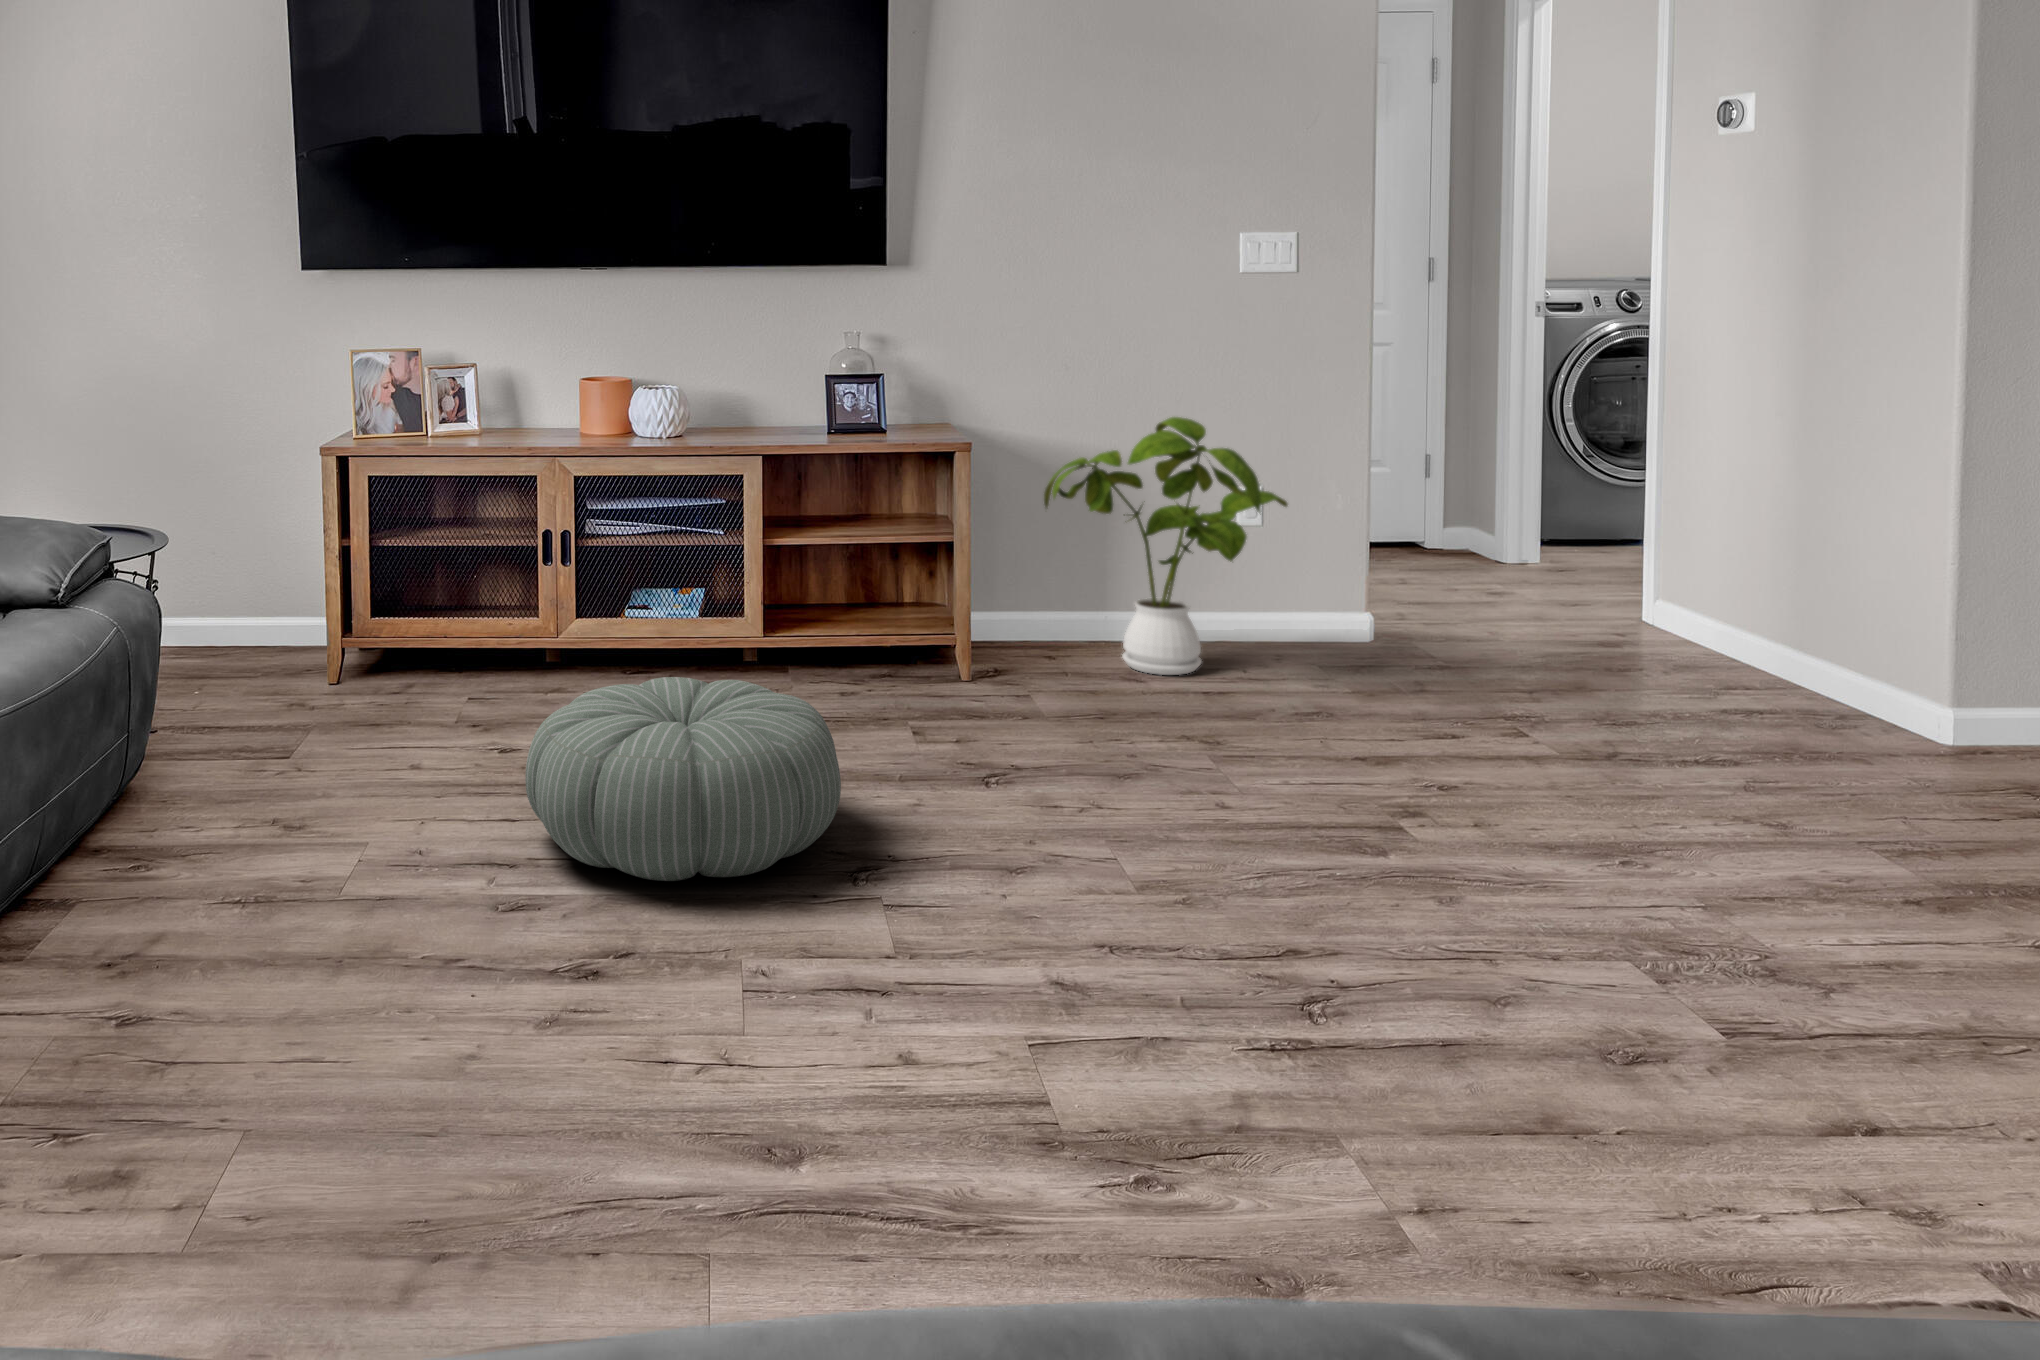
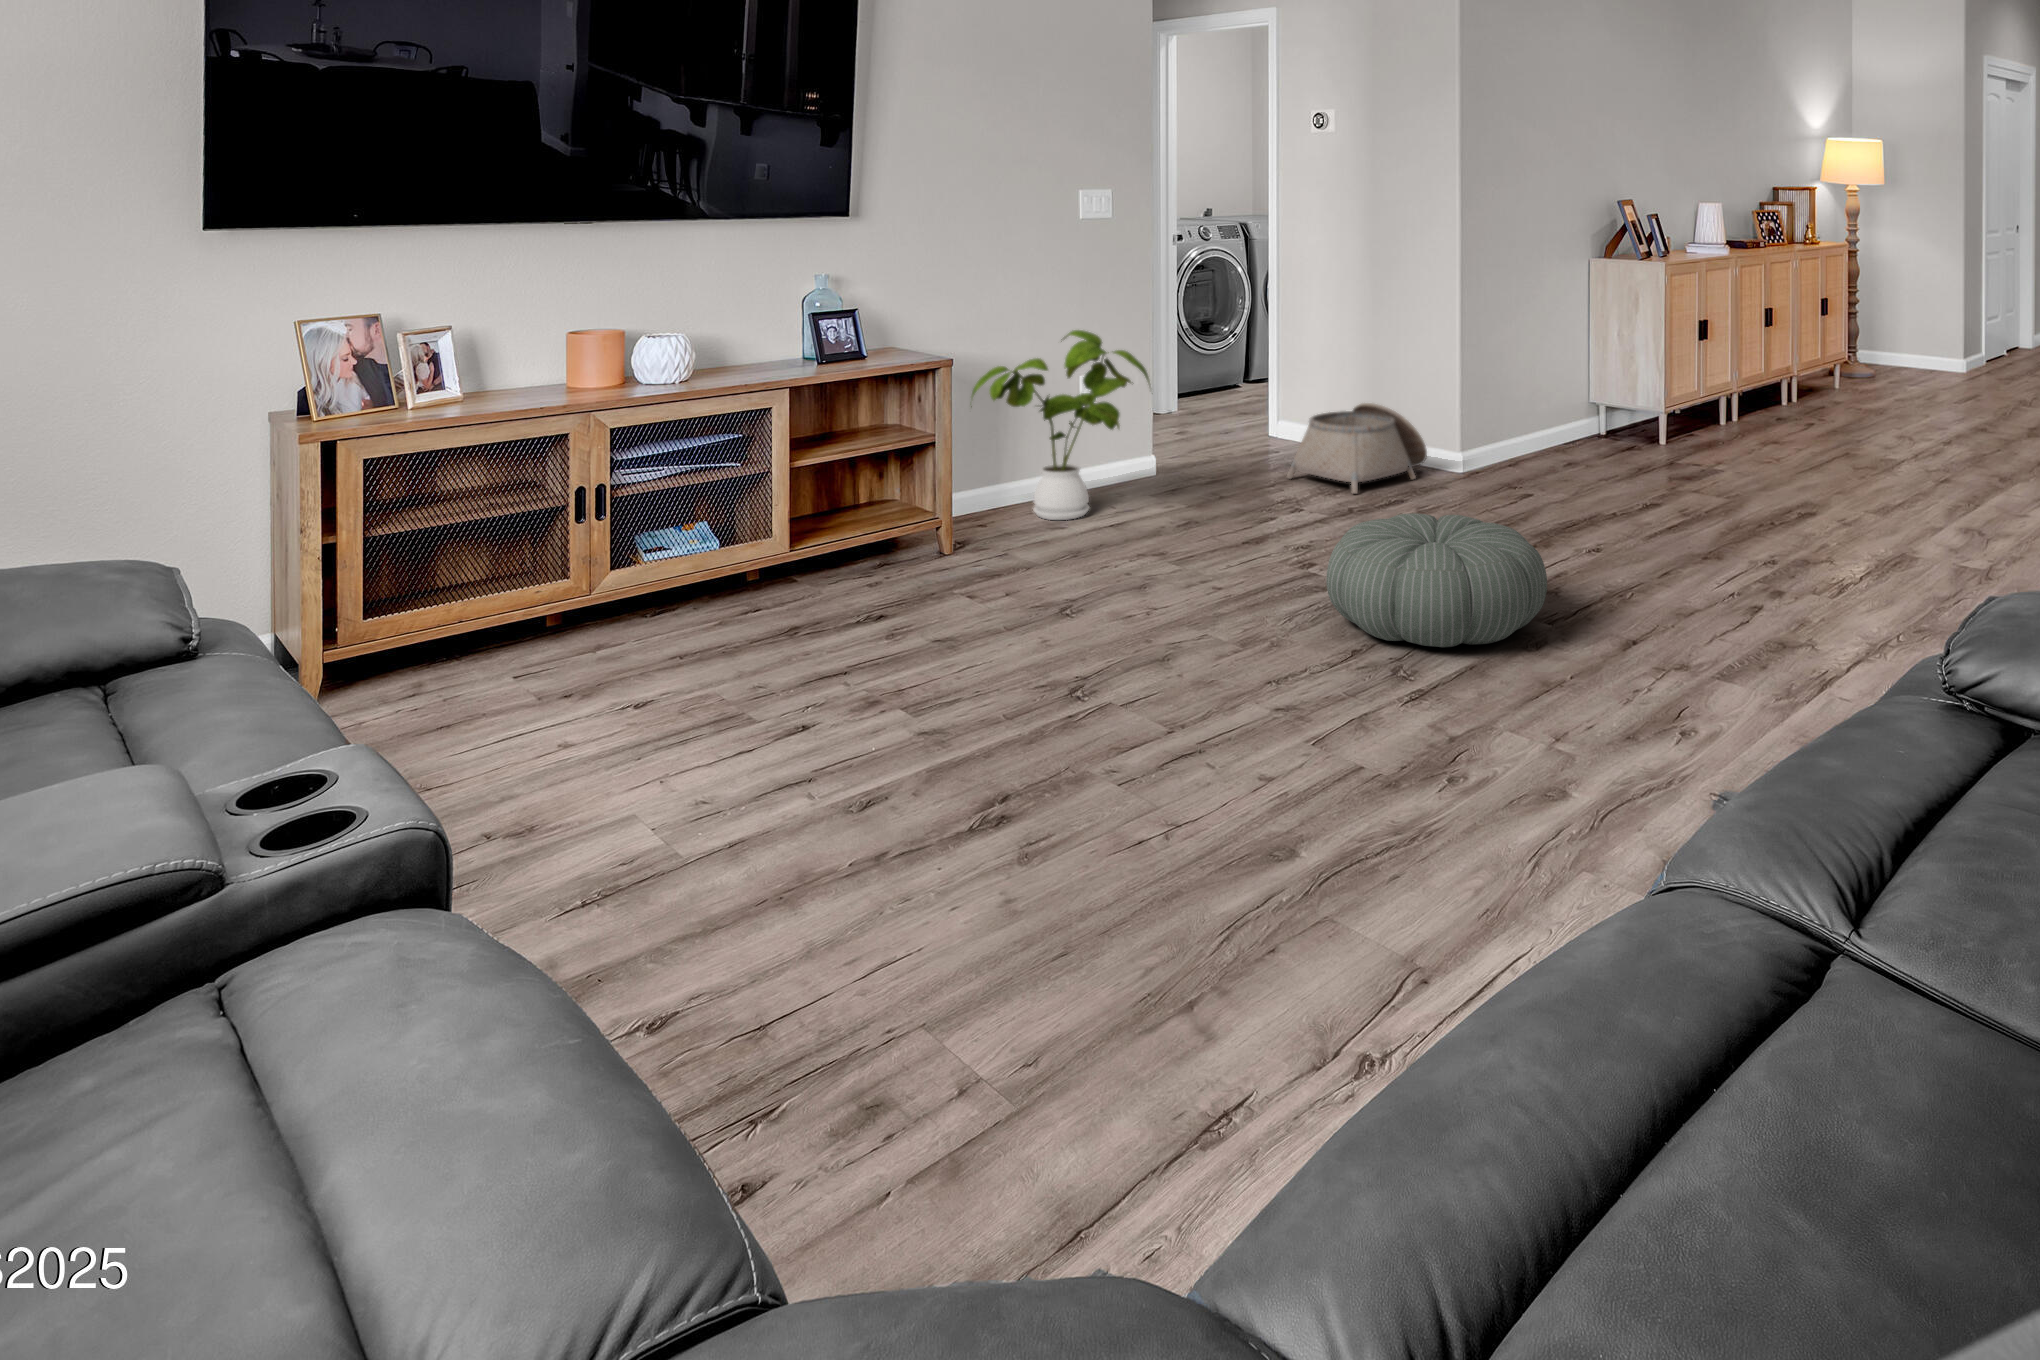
basket: none [1570,582,1868,728] -> present [1287,403,1427,494]
pouf: present [525,677,841,881] -> present [1326,513,1547,647]

